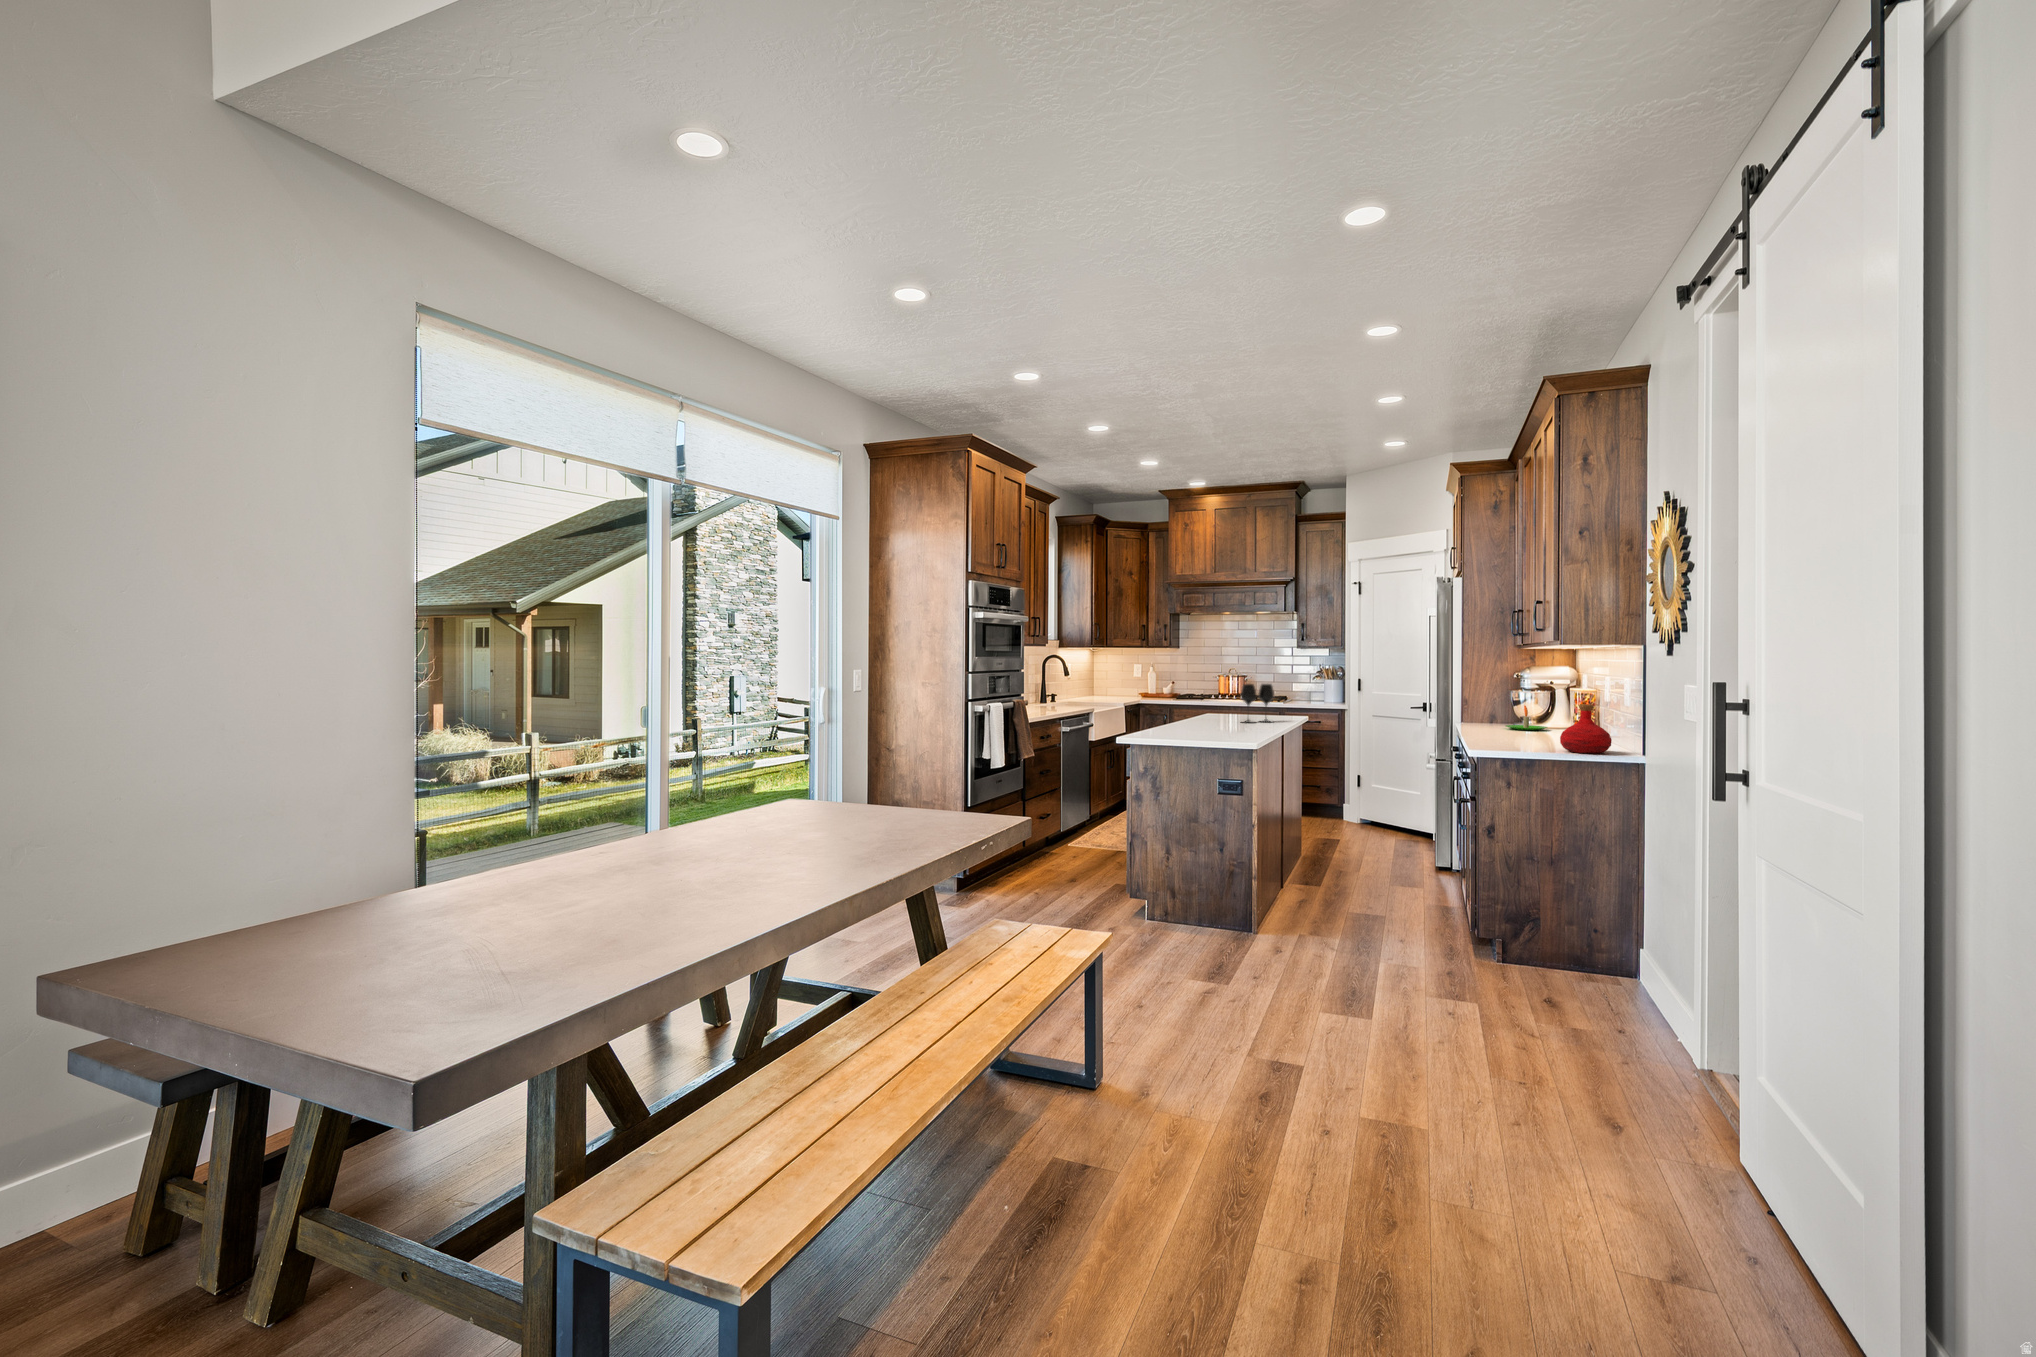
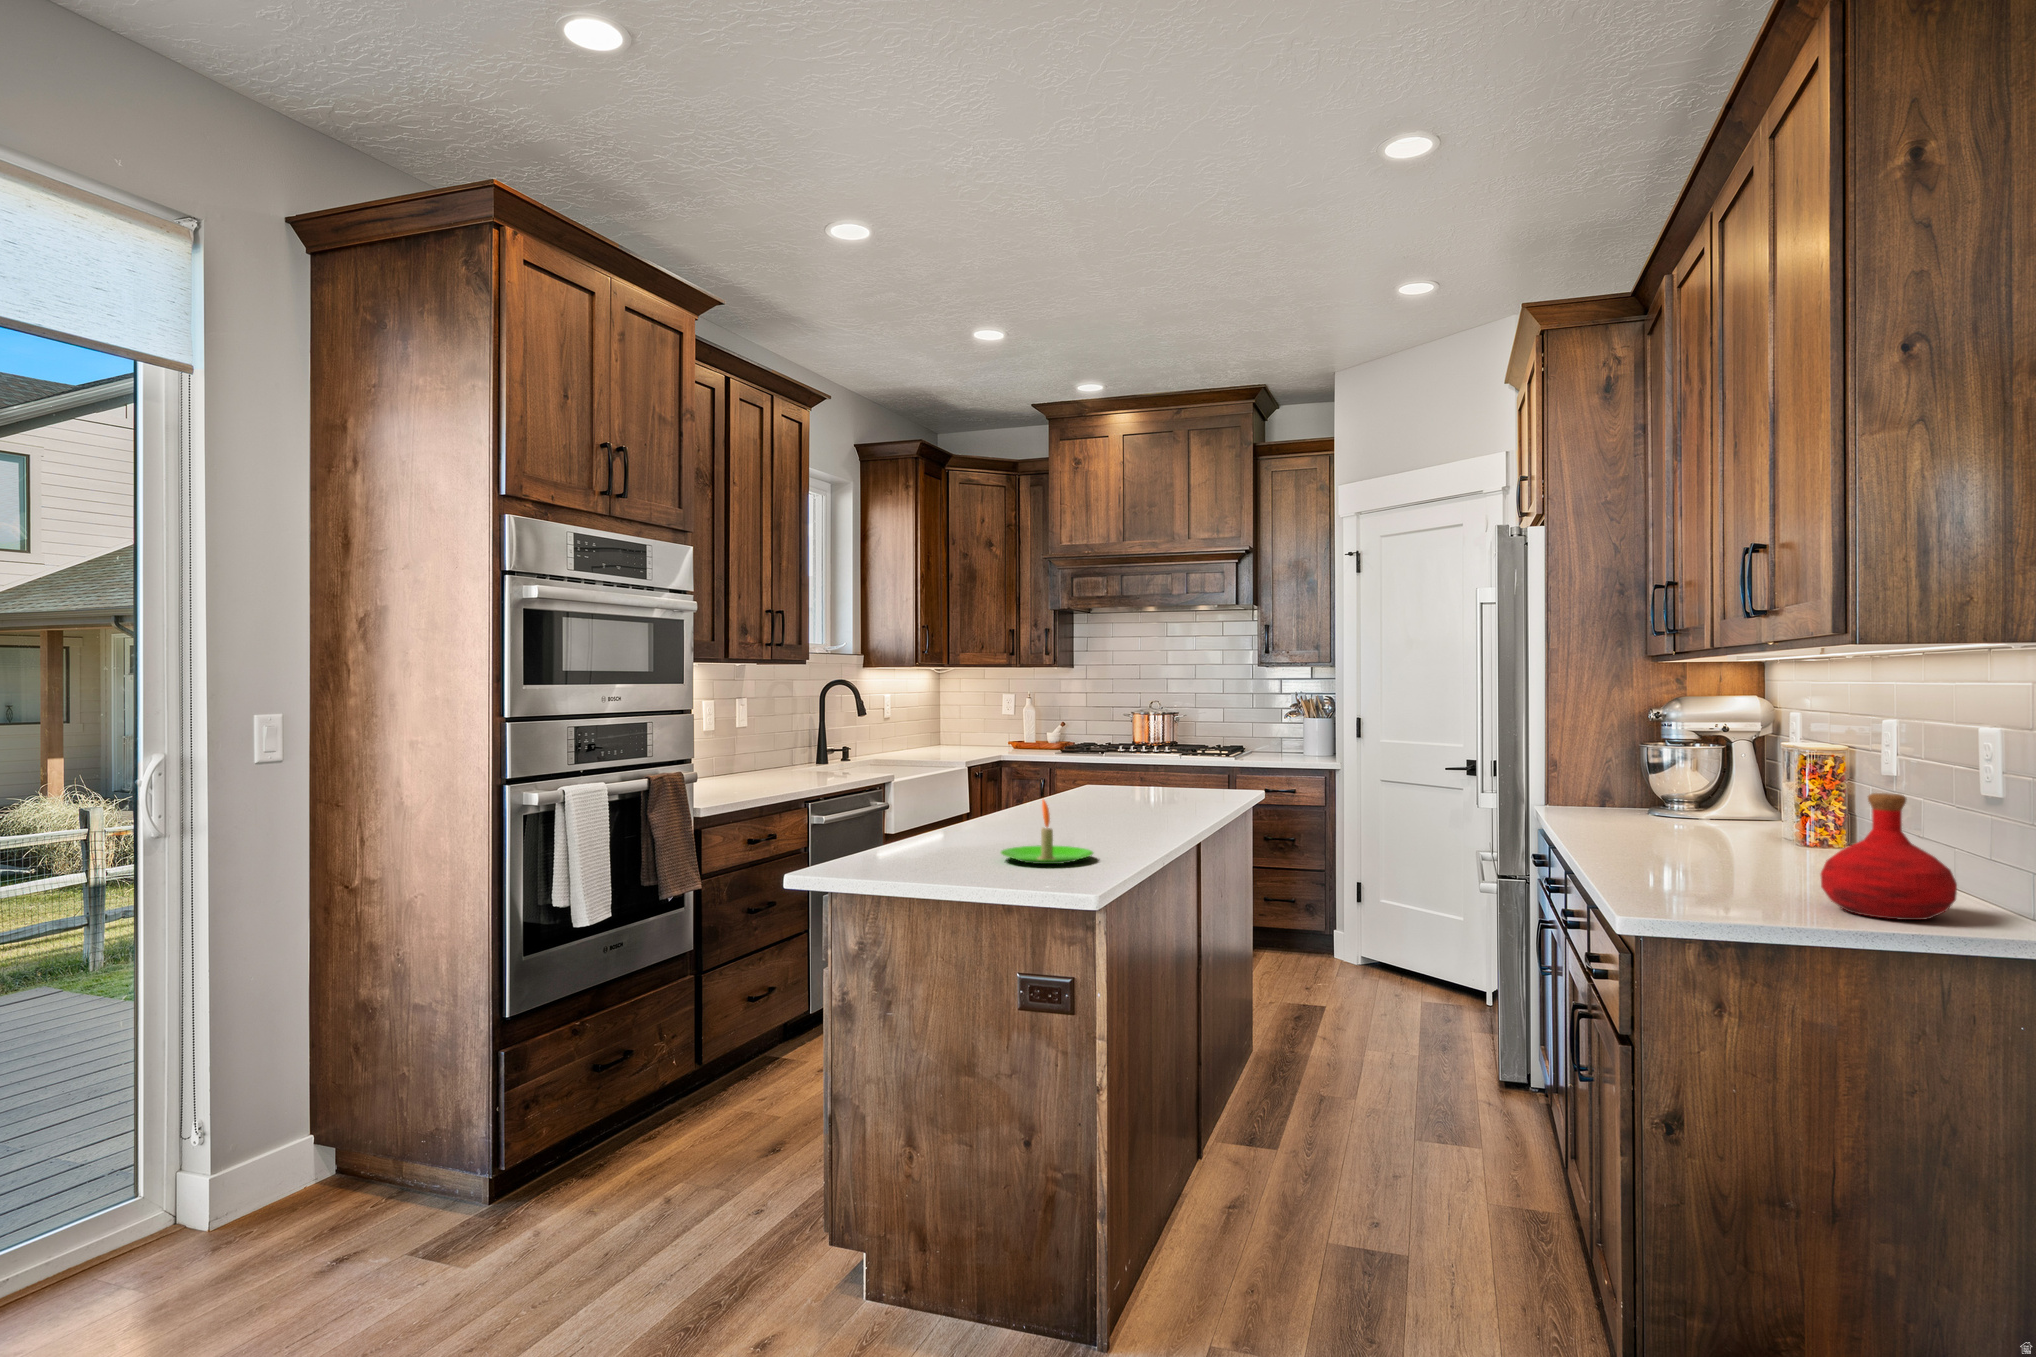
wine glass: present [1241,684,1274,723] -> none [1114,733,1184,813]
candle: present [1506,705,1547,730] -> present [1001,800,1093,864]

